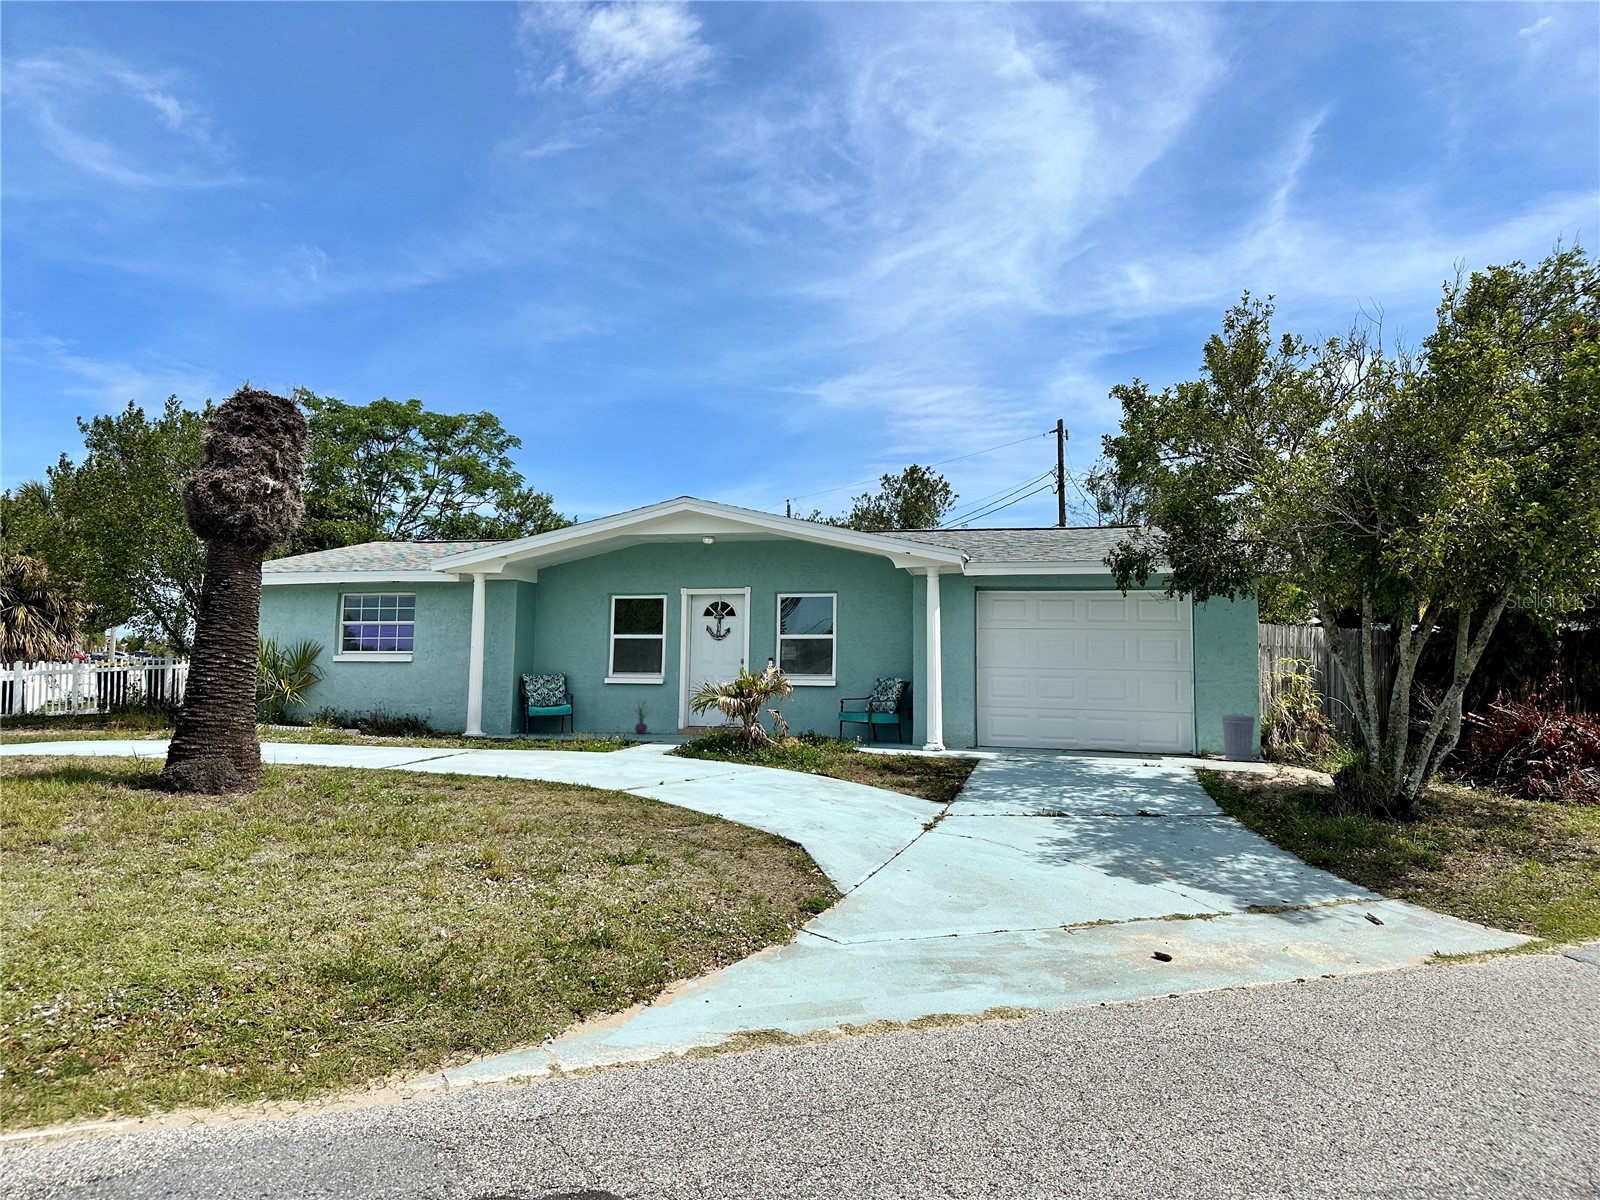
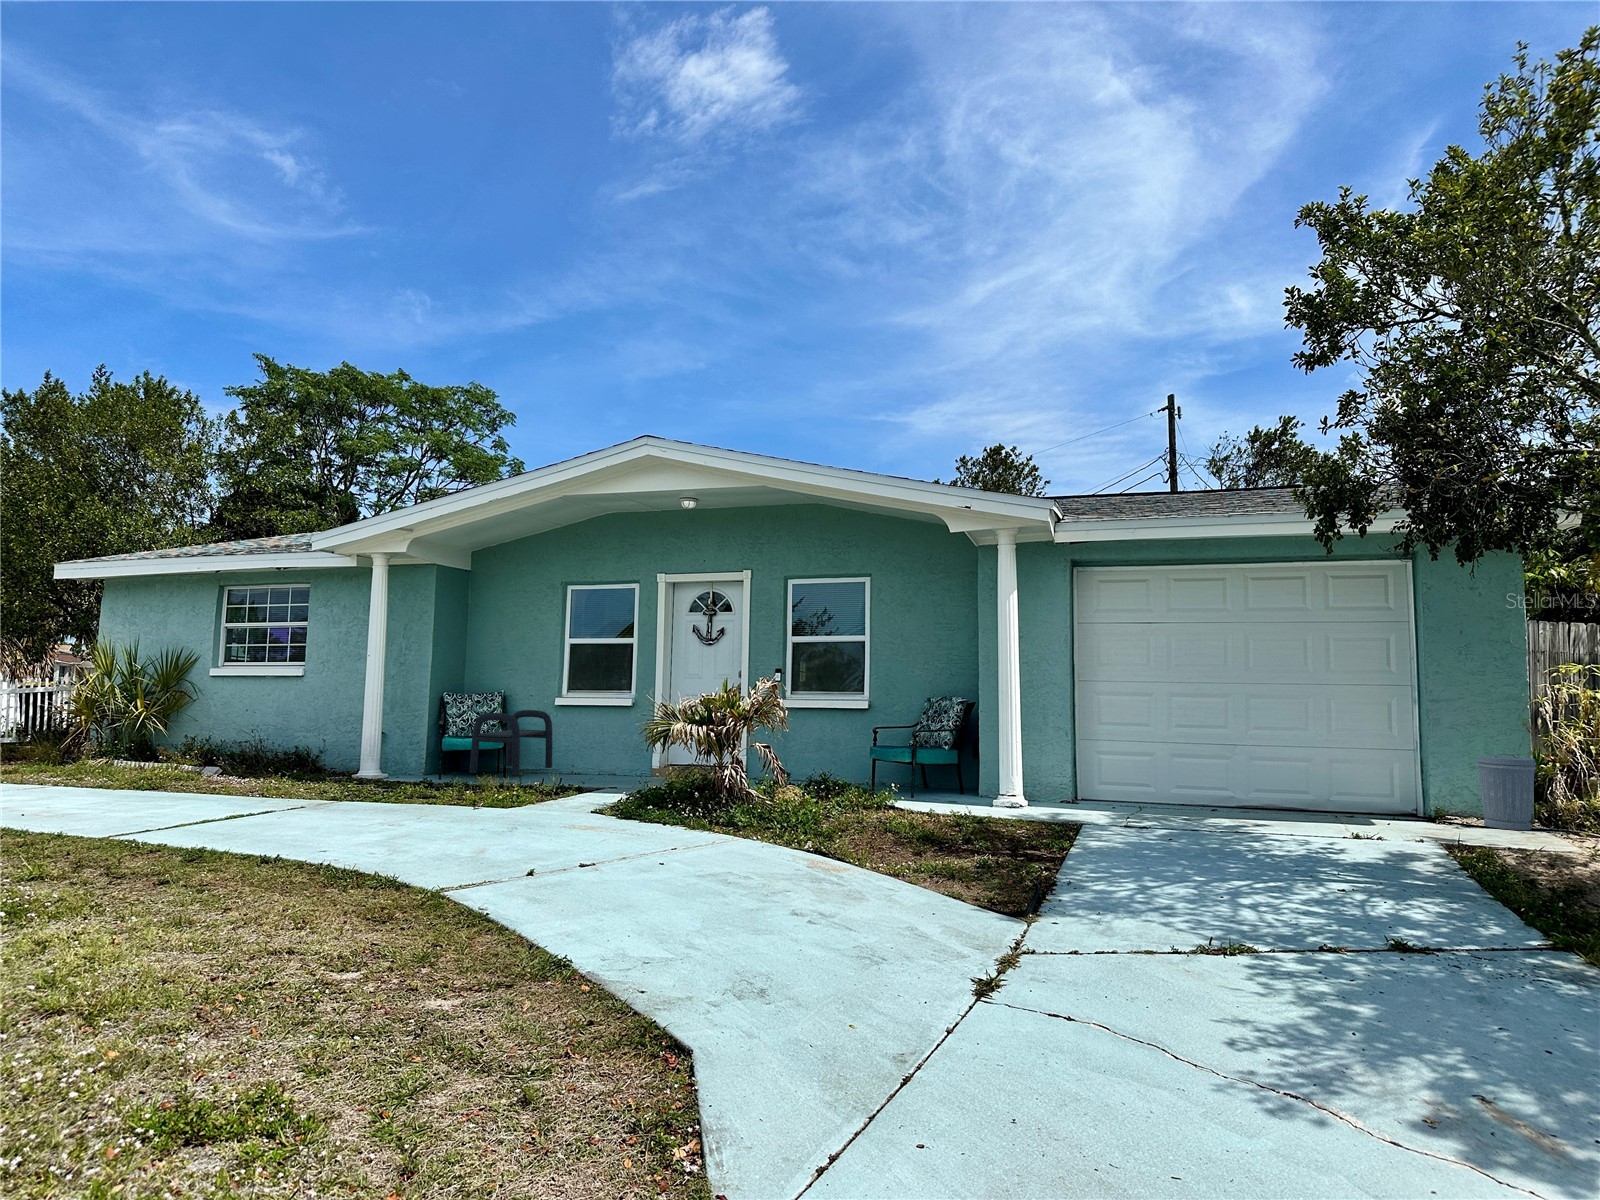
bench: none [552,687,605,734] -> present [469,710,552,775]
decorative plant: present [635,702,647,734] -> none [572,728,622,775]

